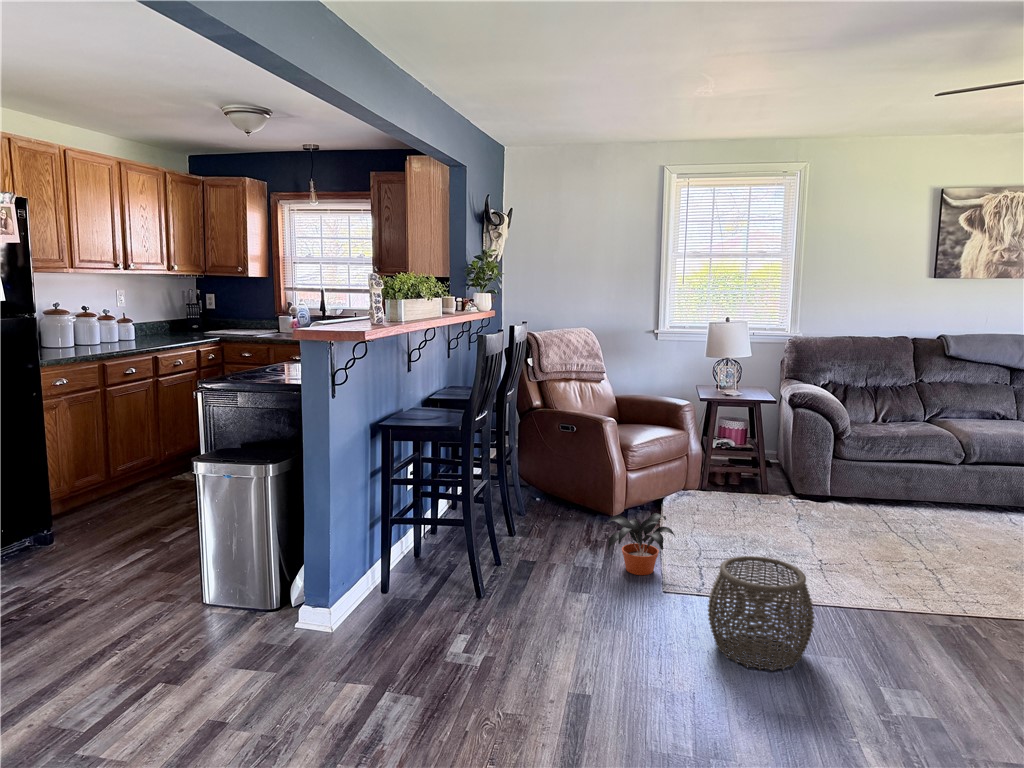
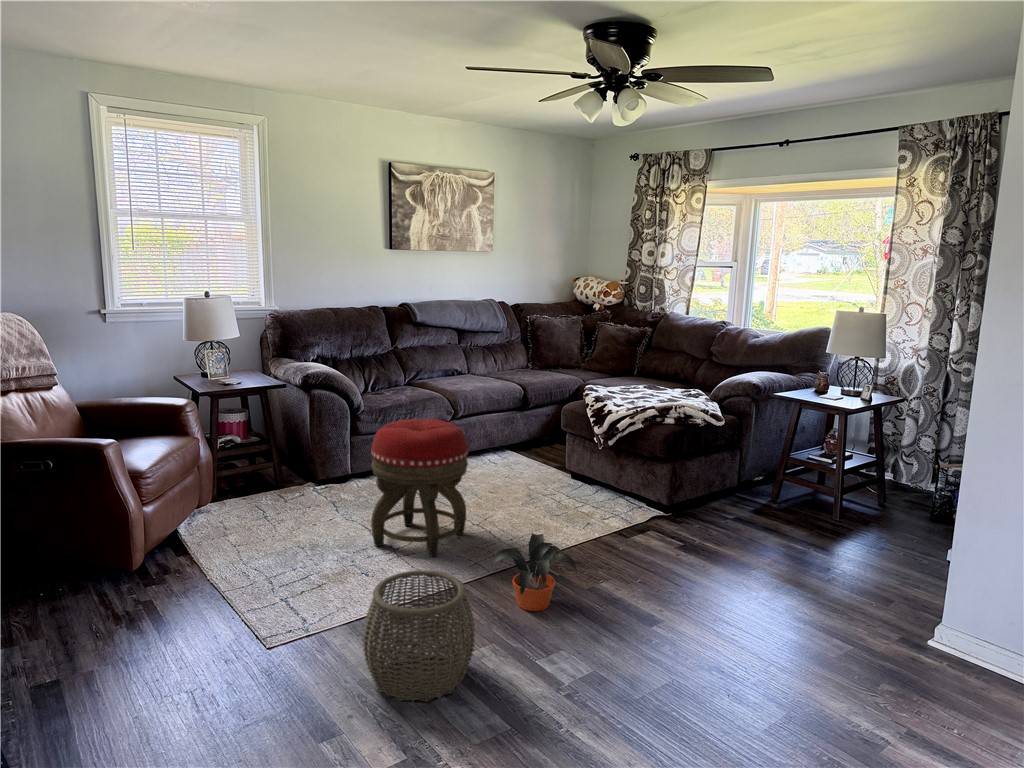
footstool: none [806,442,918,579] -> present [371,419,468,557]
potted plant: present [607,513,675,575] -> present [490,533,577,611]

